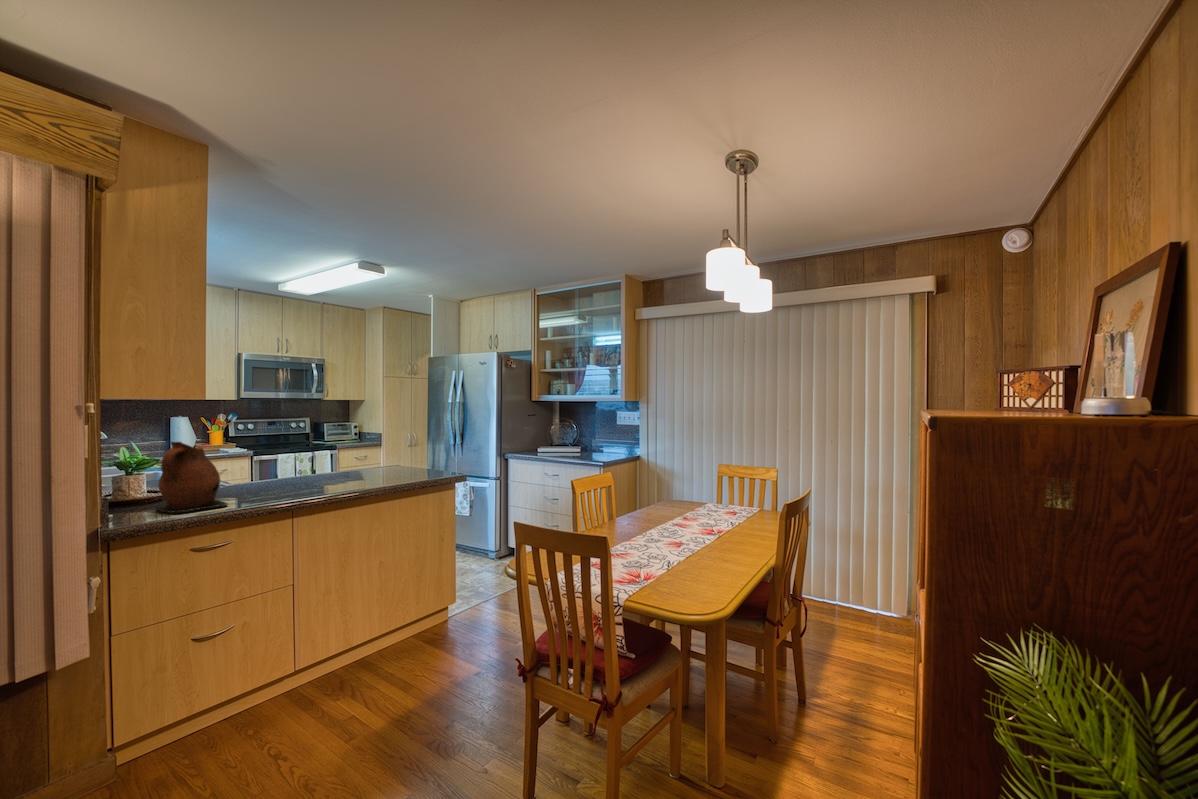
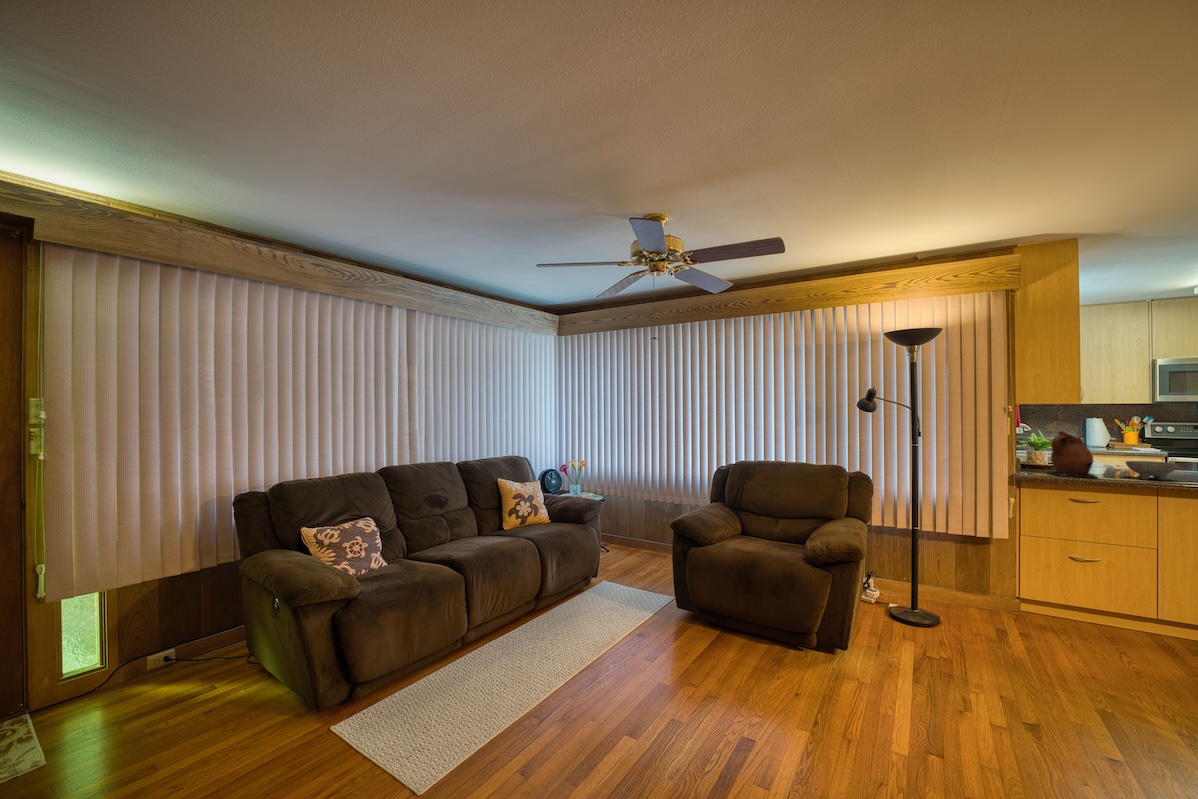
bowl: none [254,469,307,494] -> present [1126,461,1179,480]

